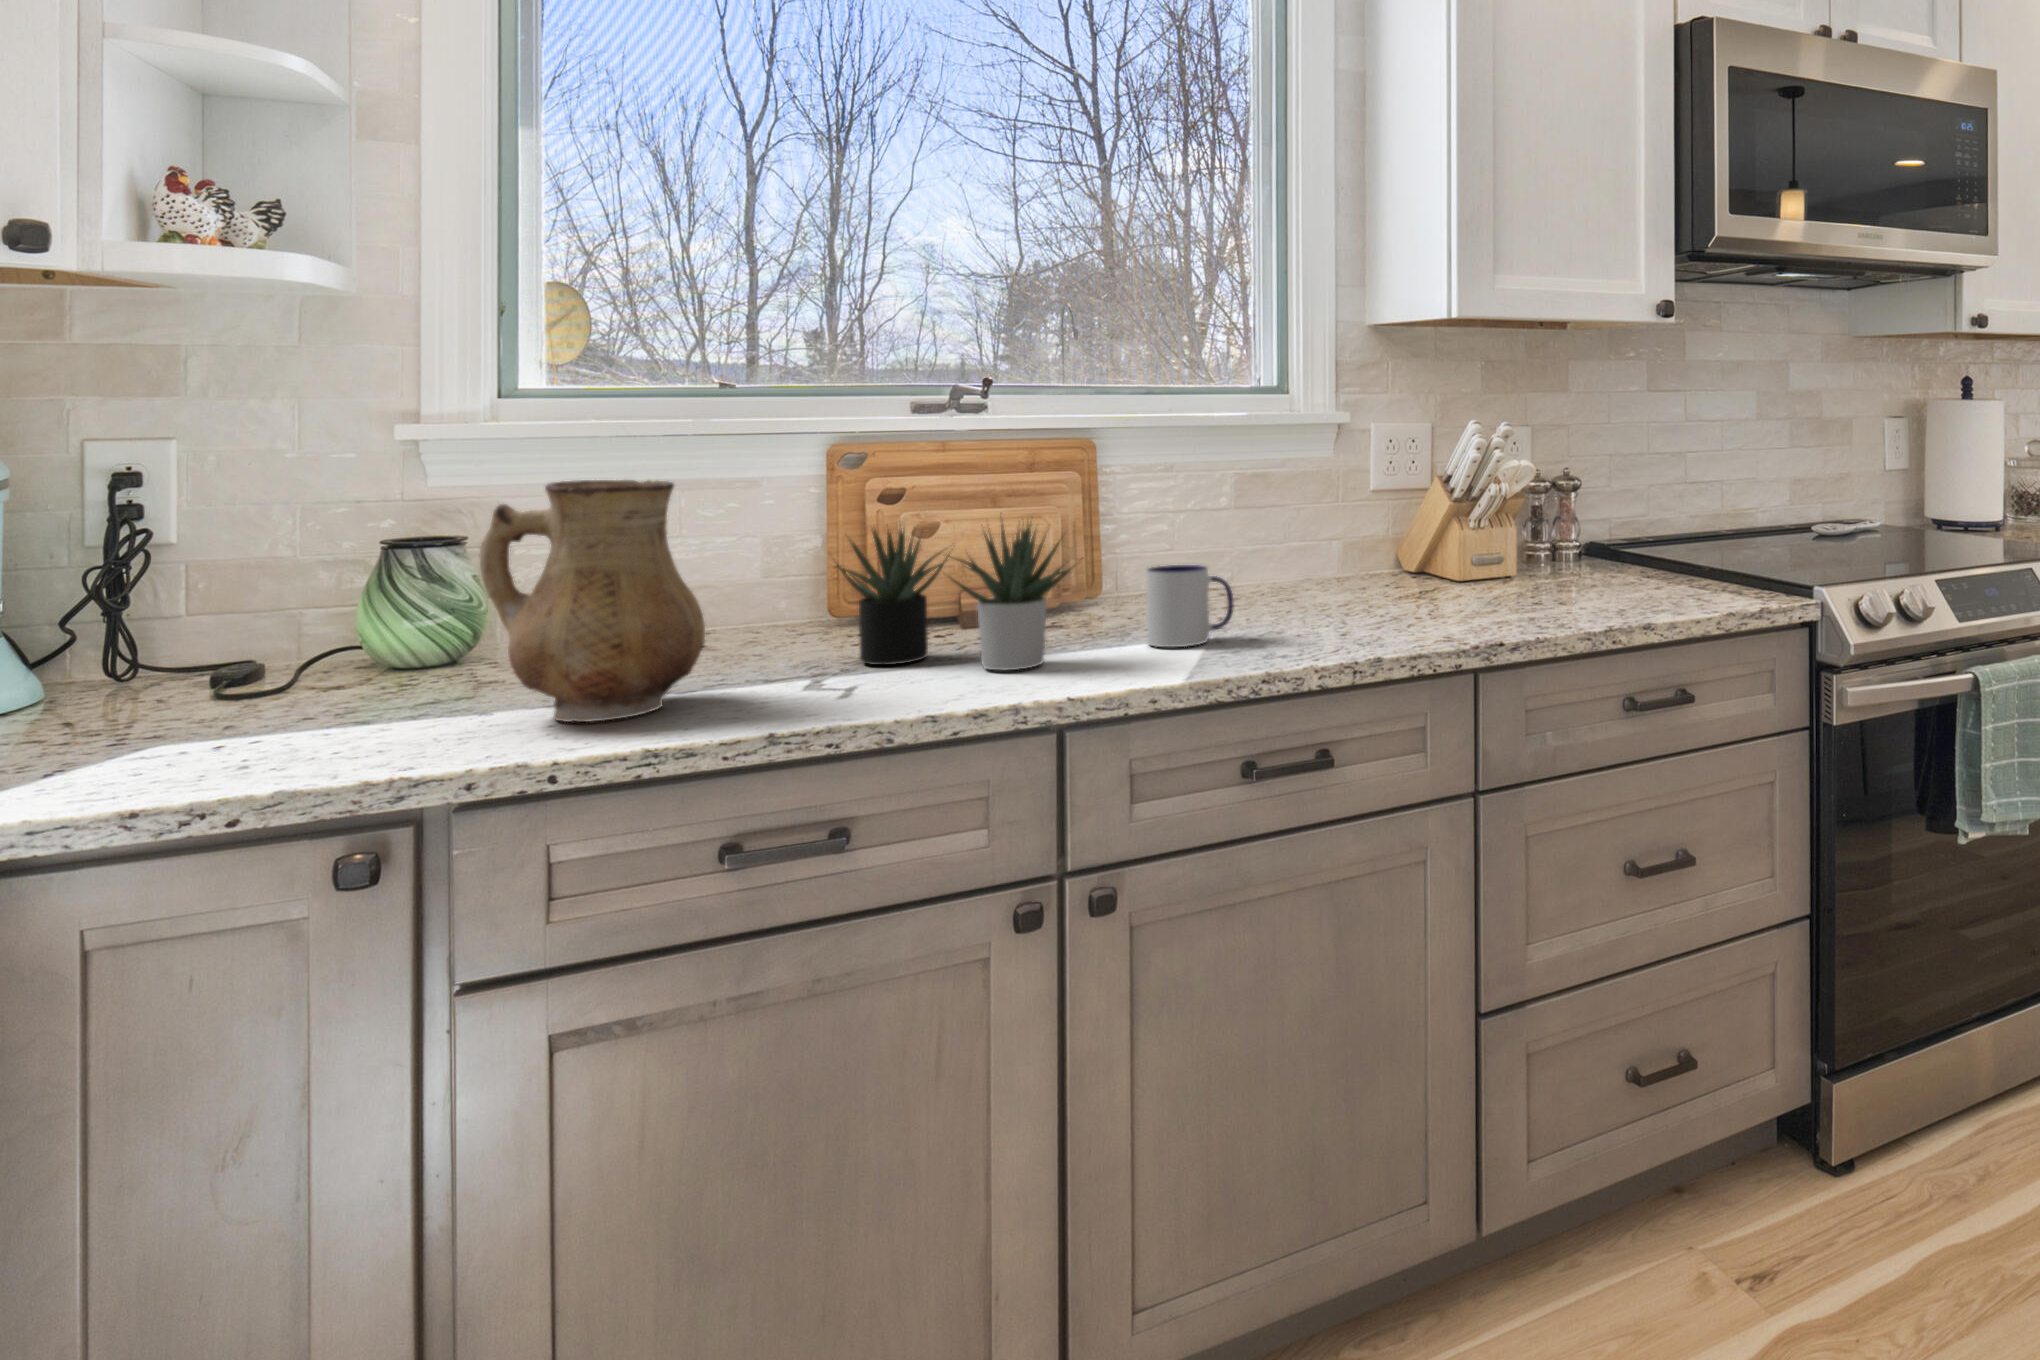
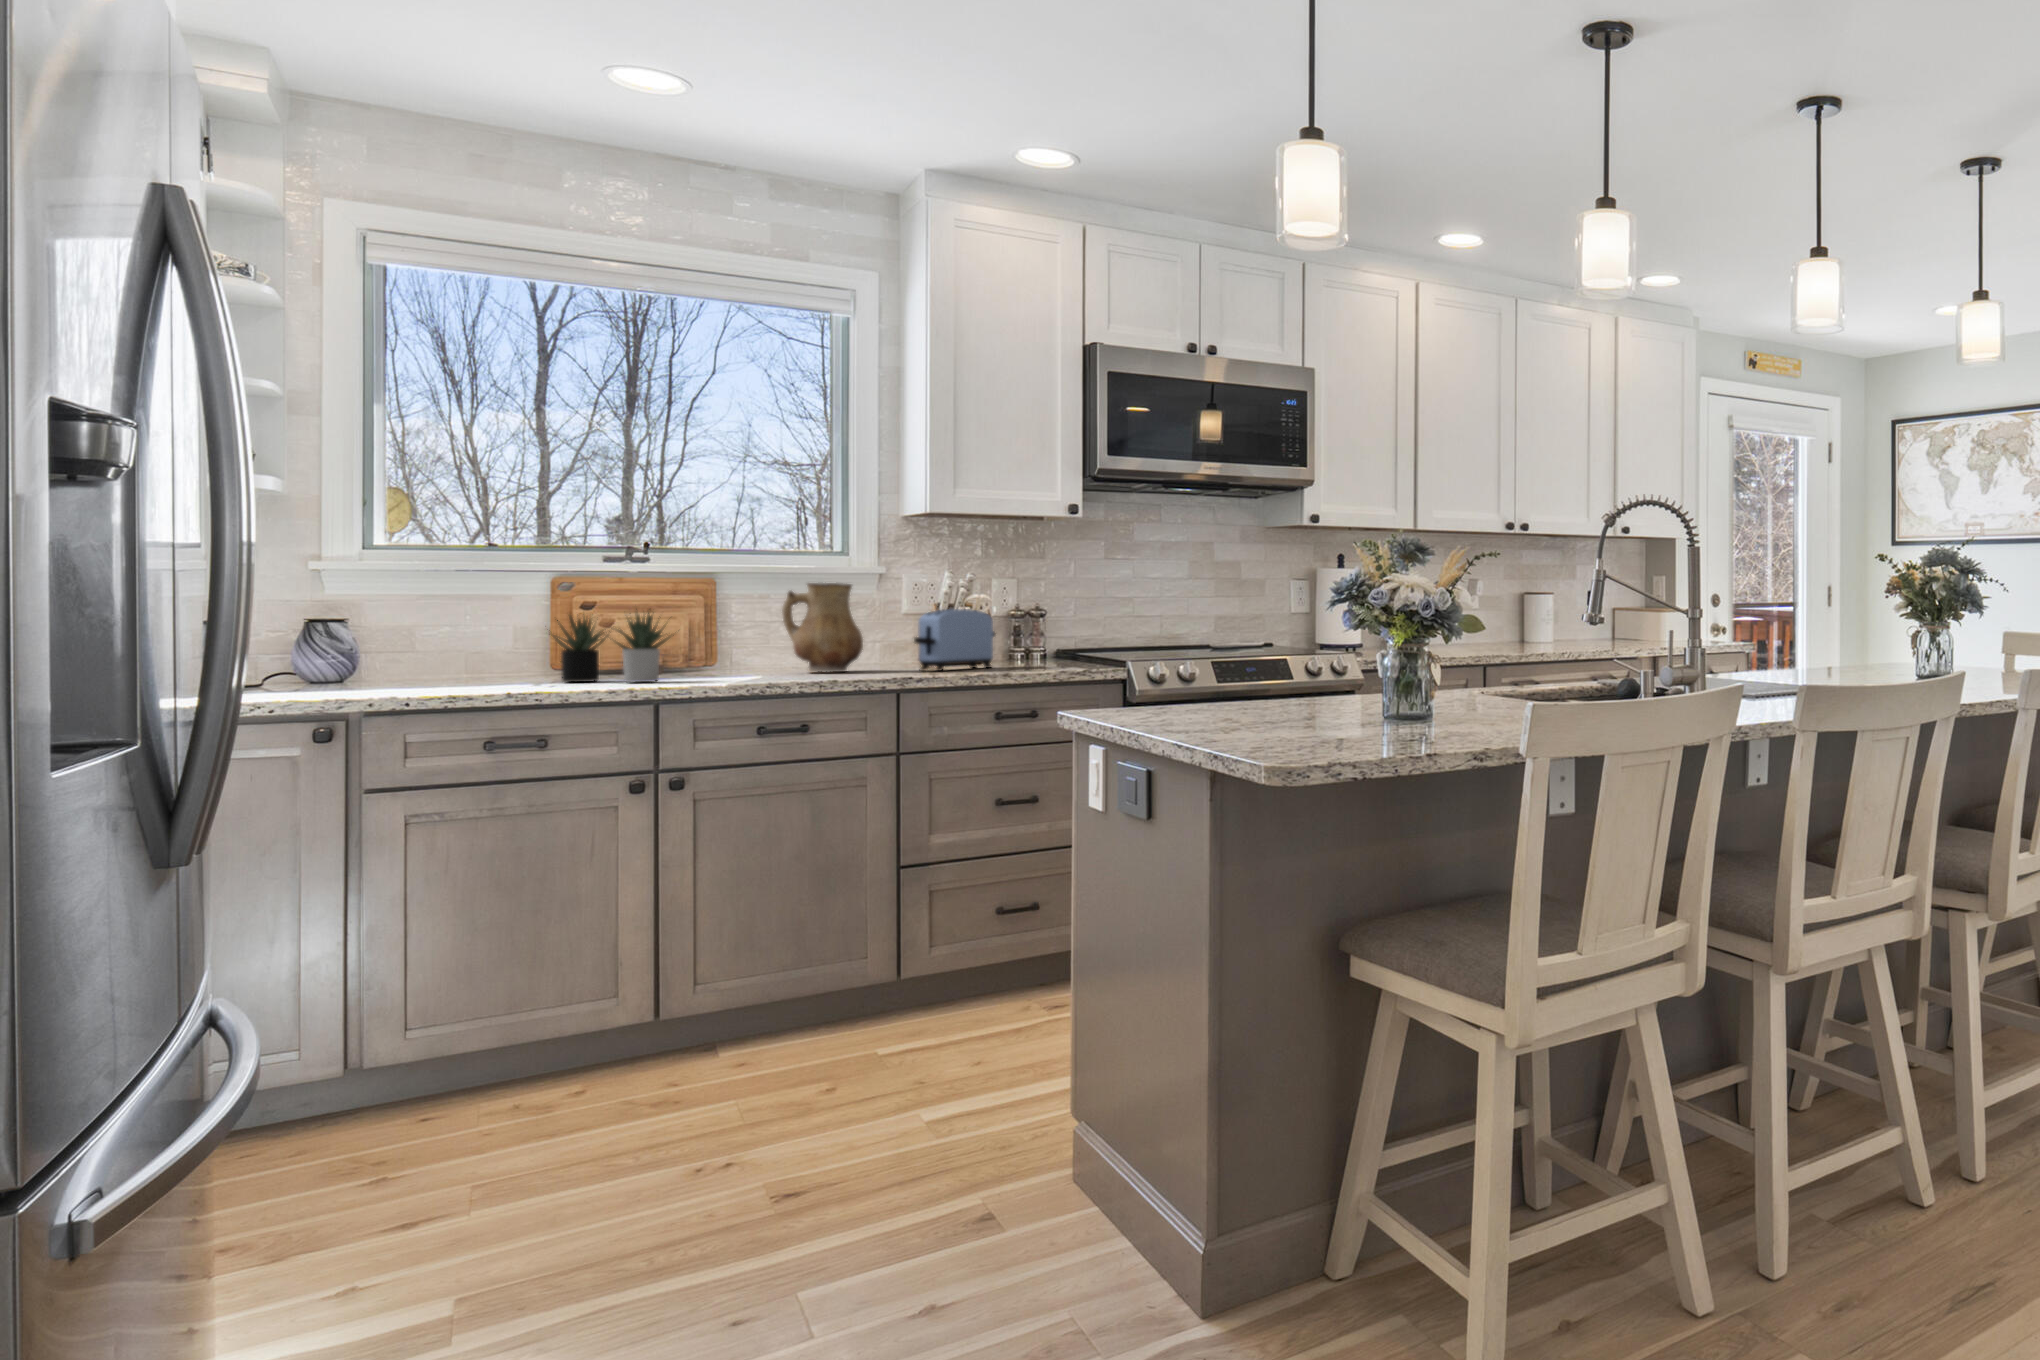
ceramic pitcher: present [480,480,705,722] -> present [782,583,863,673]
toaster: none [1466,492,1568,612] -> present [914,609,995,671]
mug: present [1146,565,1234,647] -> none [720,639,770,678]

